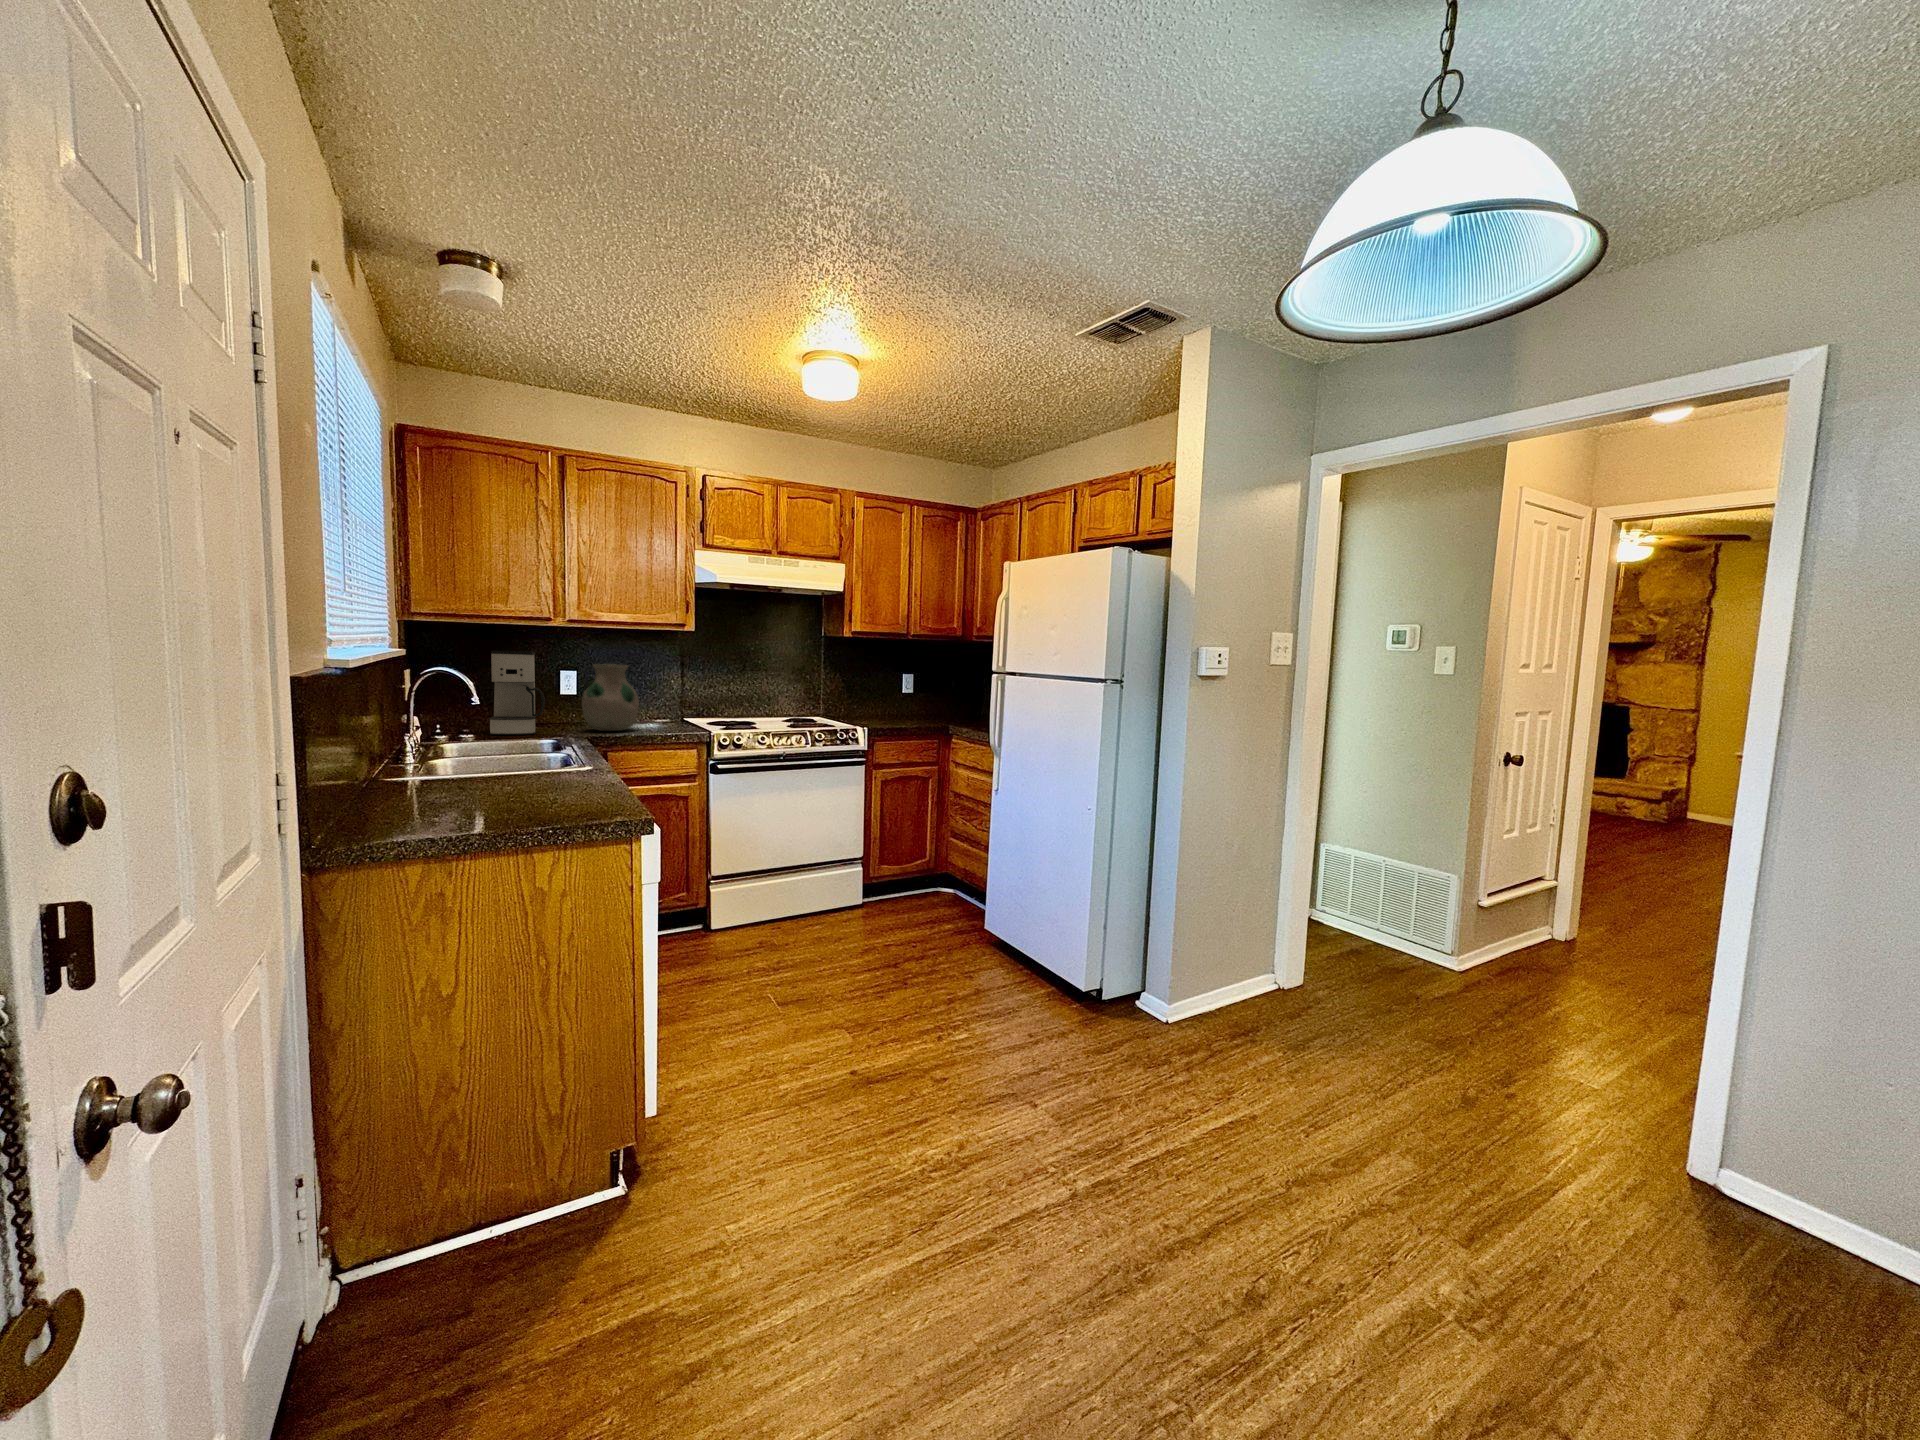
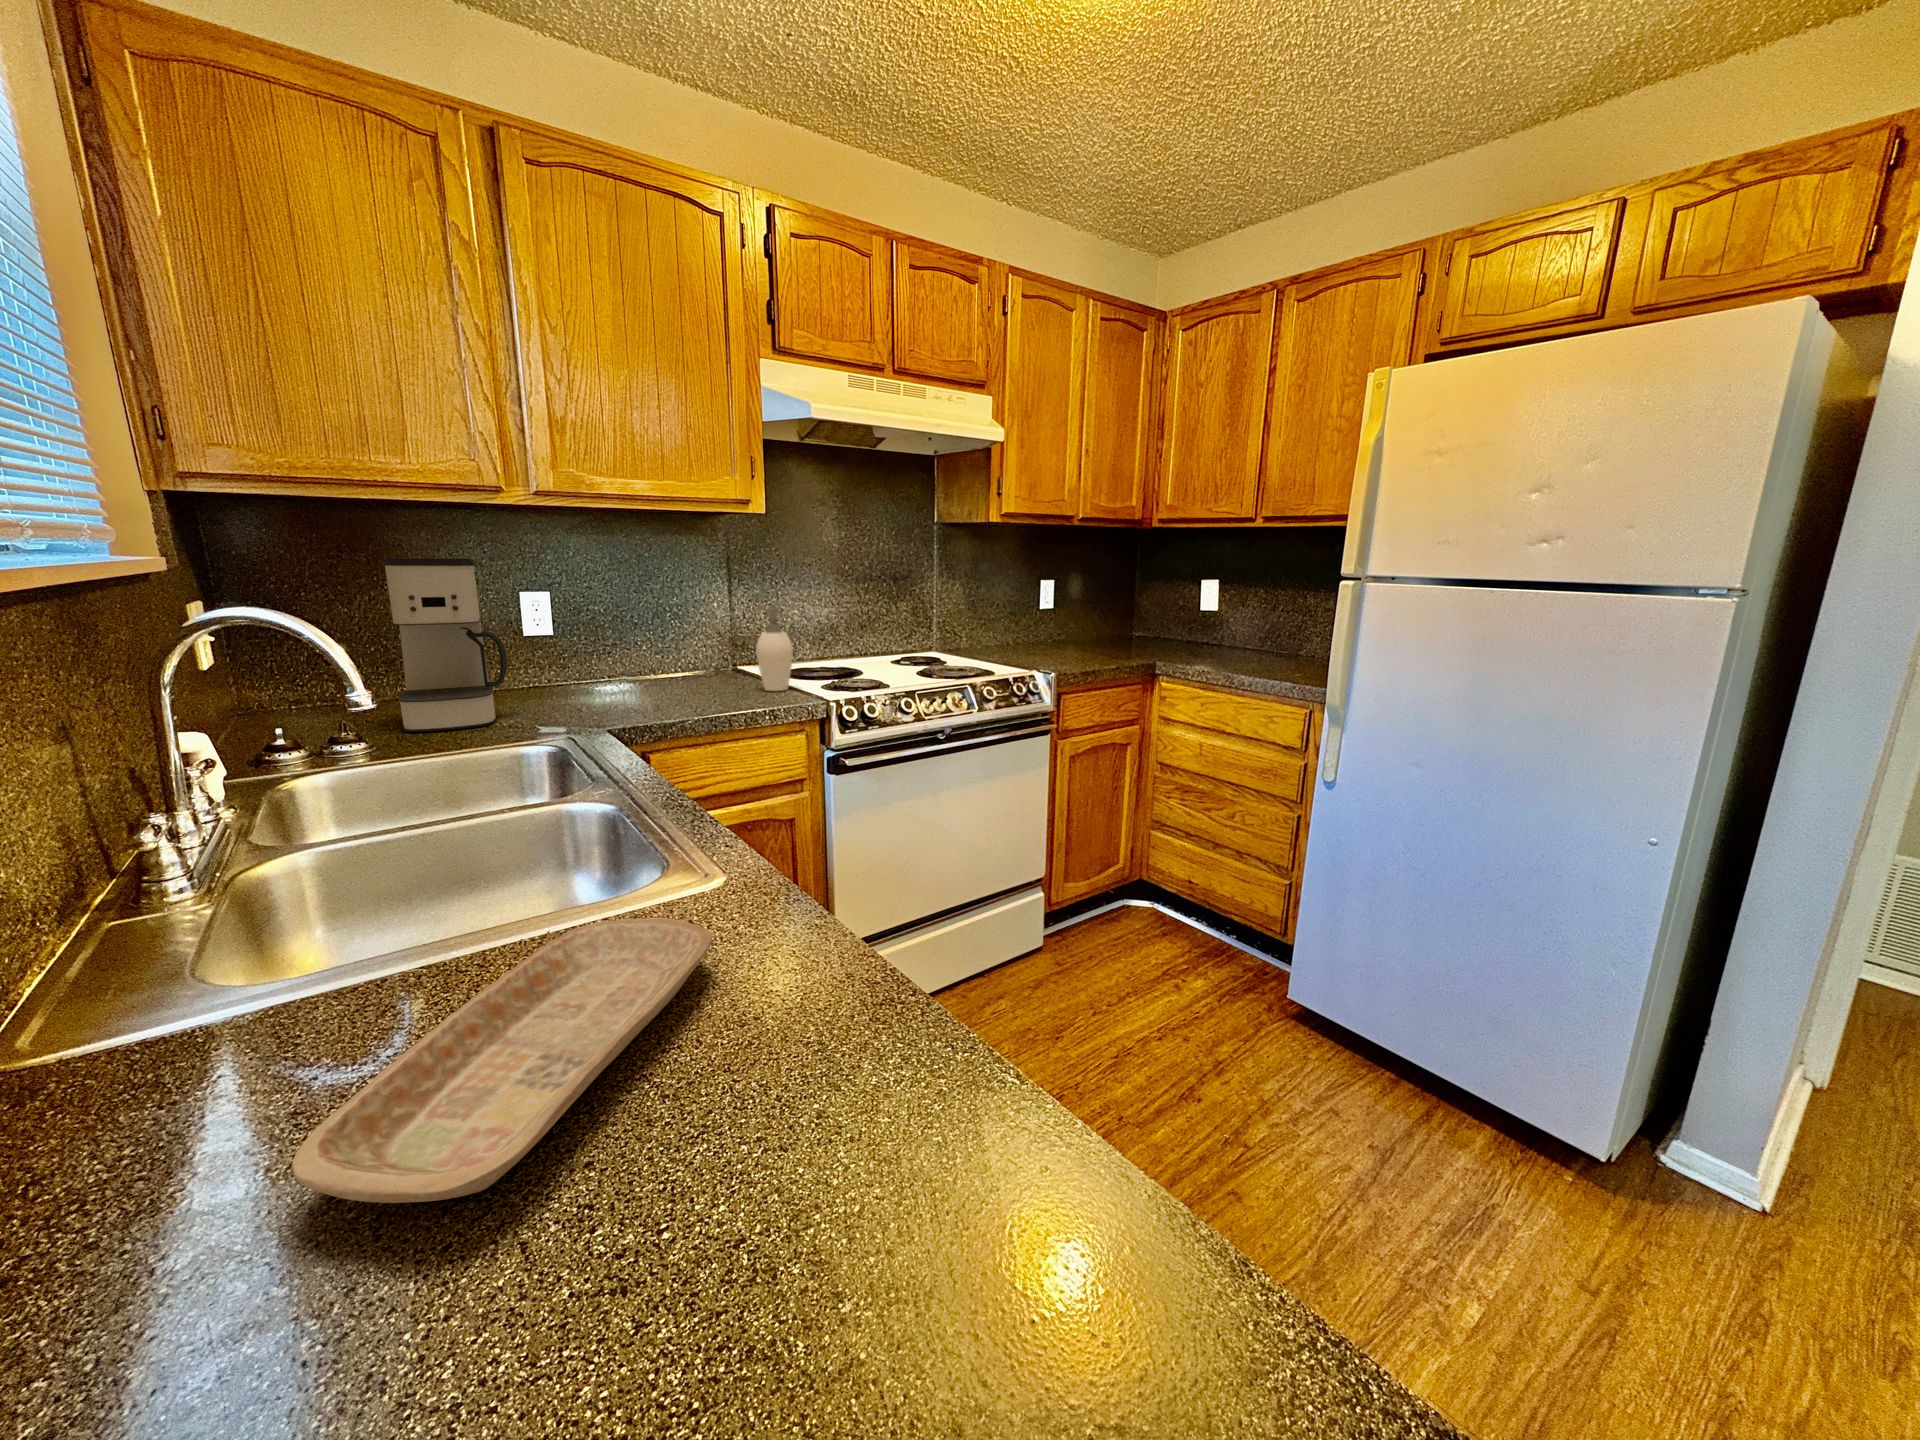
vase: present [582,664,639,731] -> none [577,579,681,705]
soap dispenser: none [684,683,705,730] -> present [756,608,793,691]
tray: none [452,763,572,790] -> present [292,917,713,1203]

